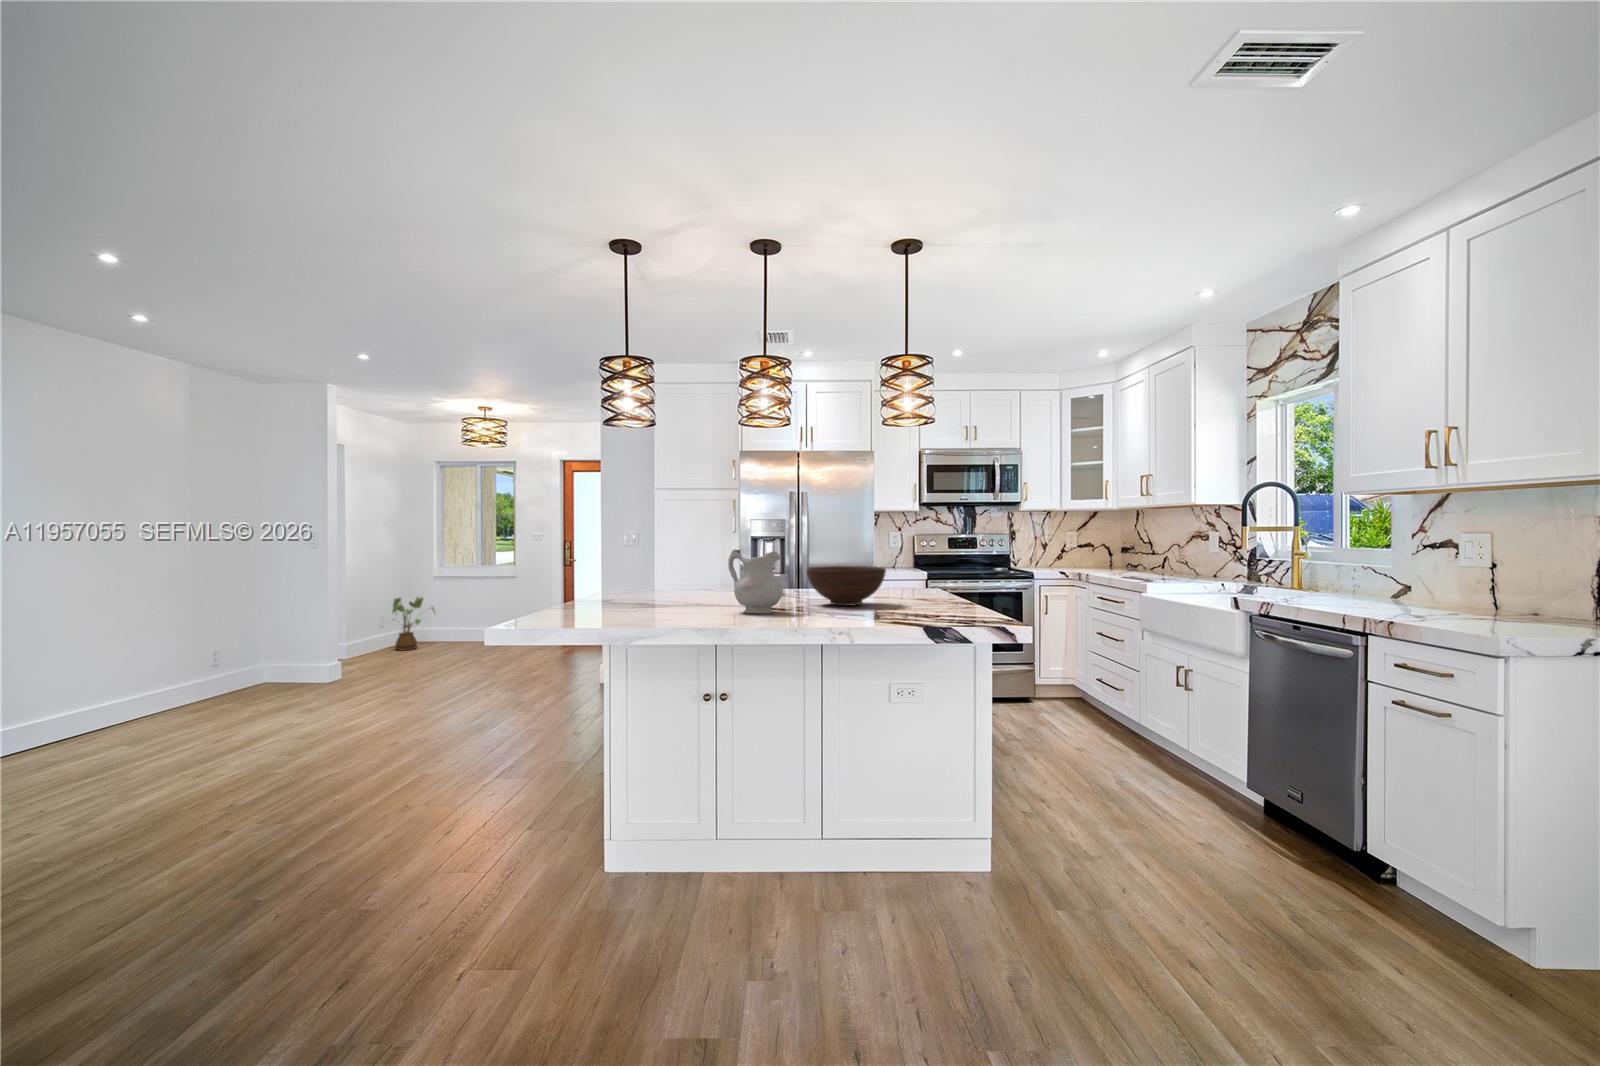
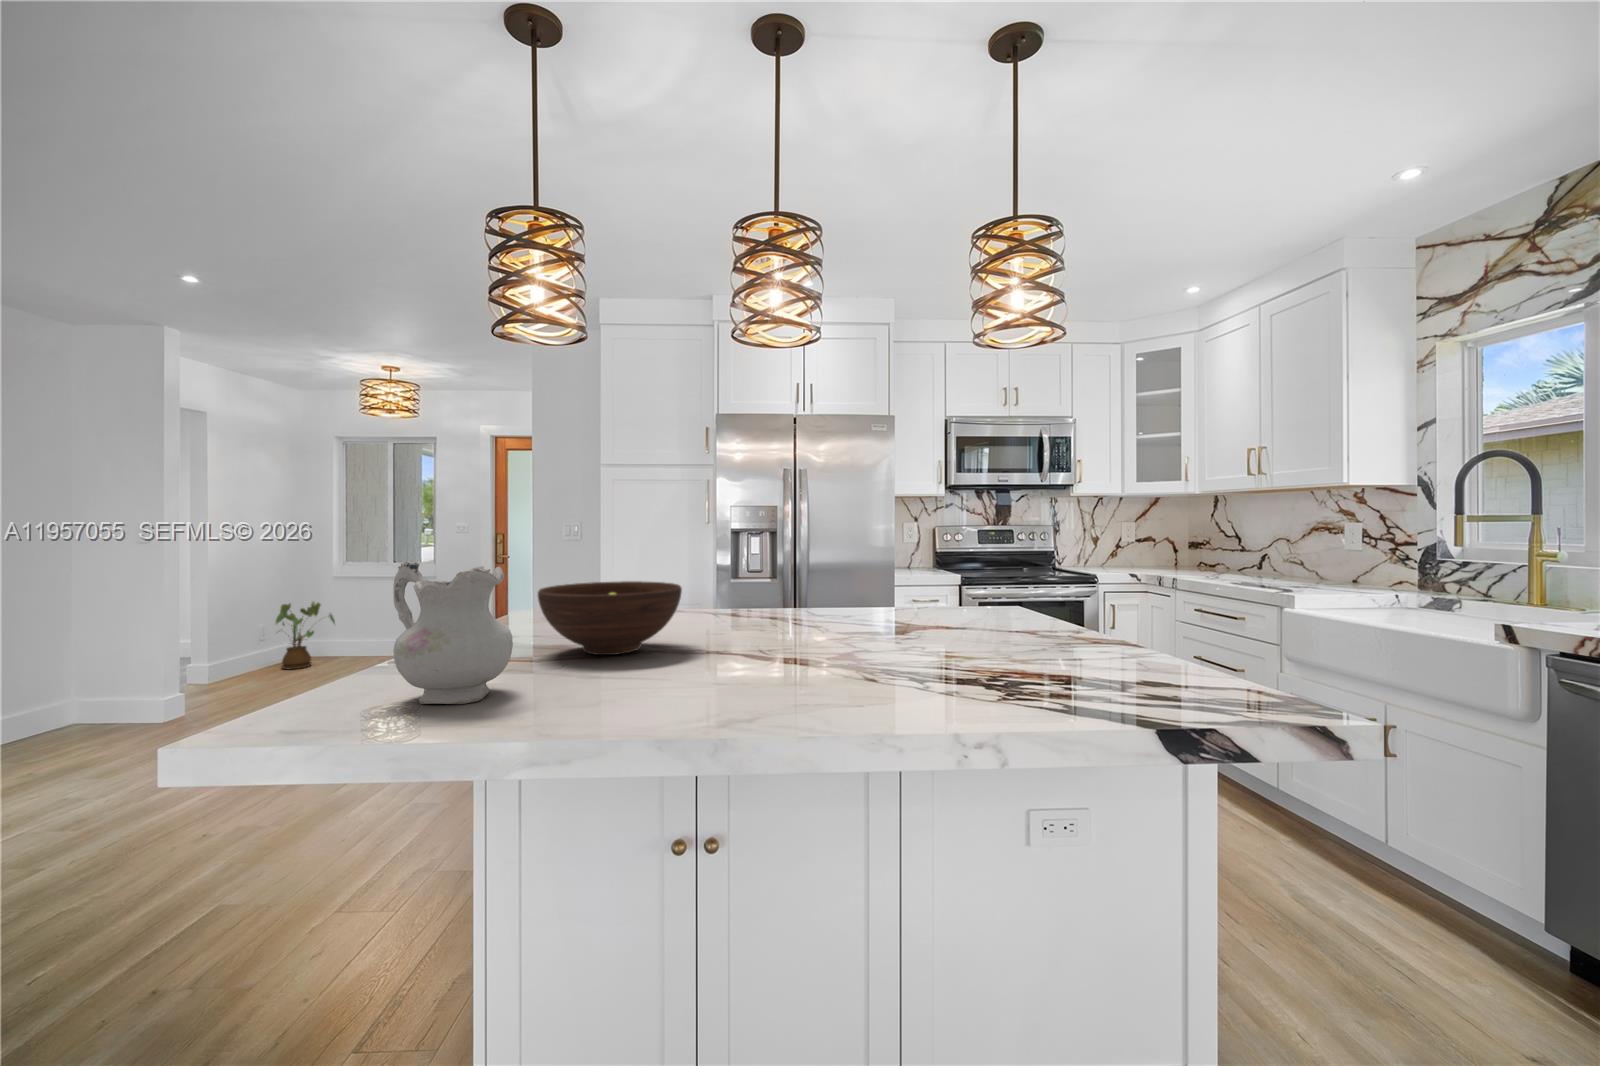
ceramic pitcher: present [728,549,783,614] -> present [393,562,513,704]
fruit bowl: present [807,566,886,606] -> present [538,581,682,655]

